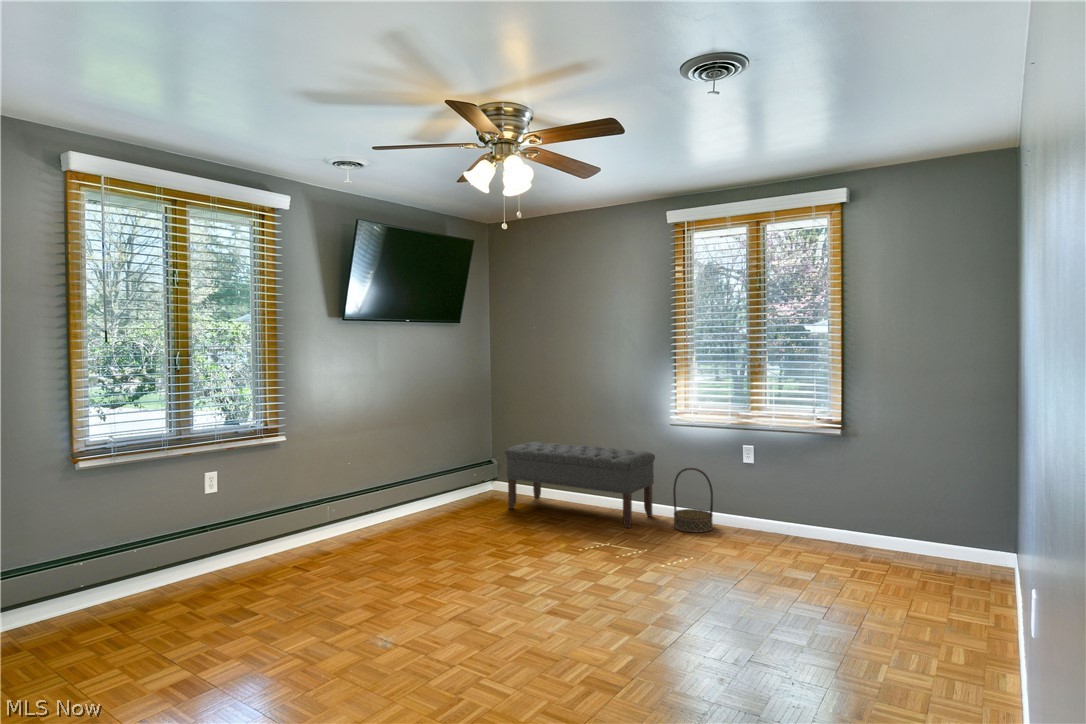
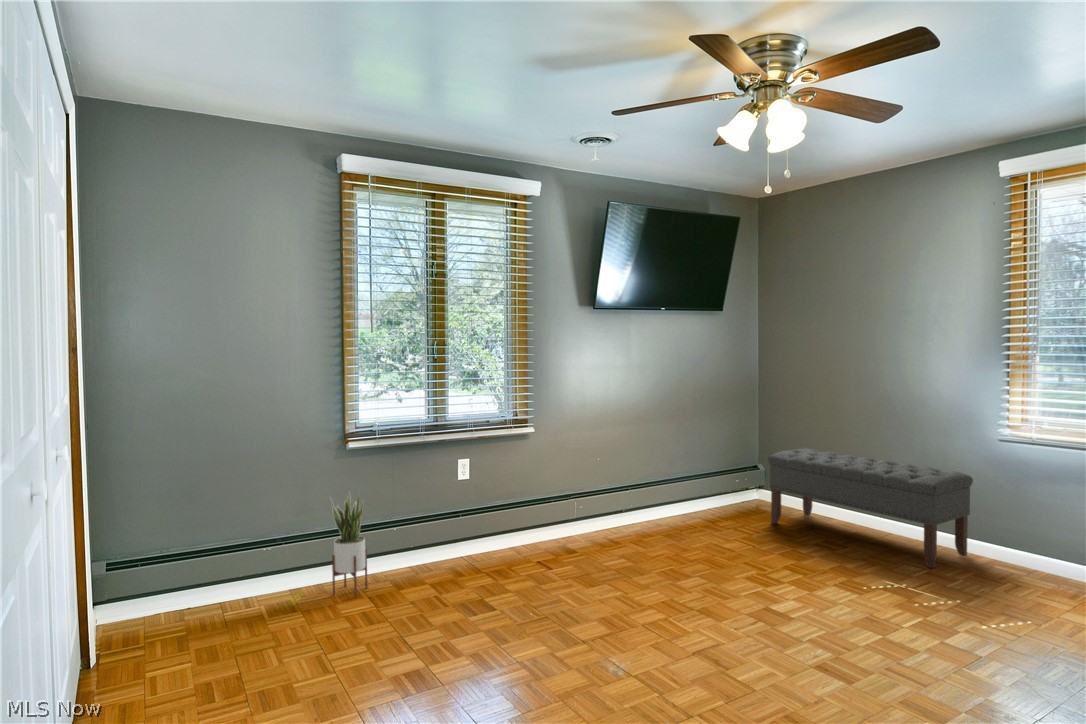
basket: present [673,468,713,533] -> none [1001,500,1067,590]
potted plant: none [54,515,101,633] -> present [330,492,367,597]

